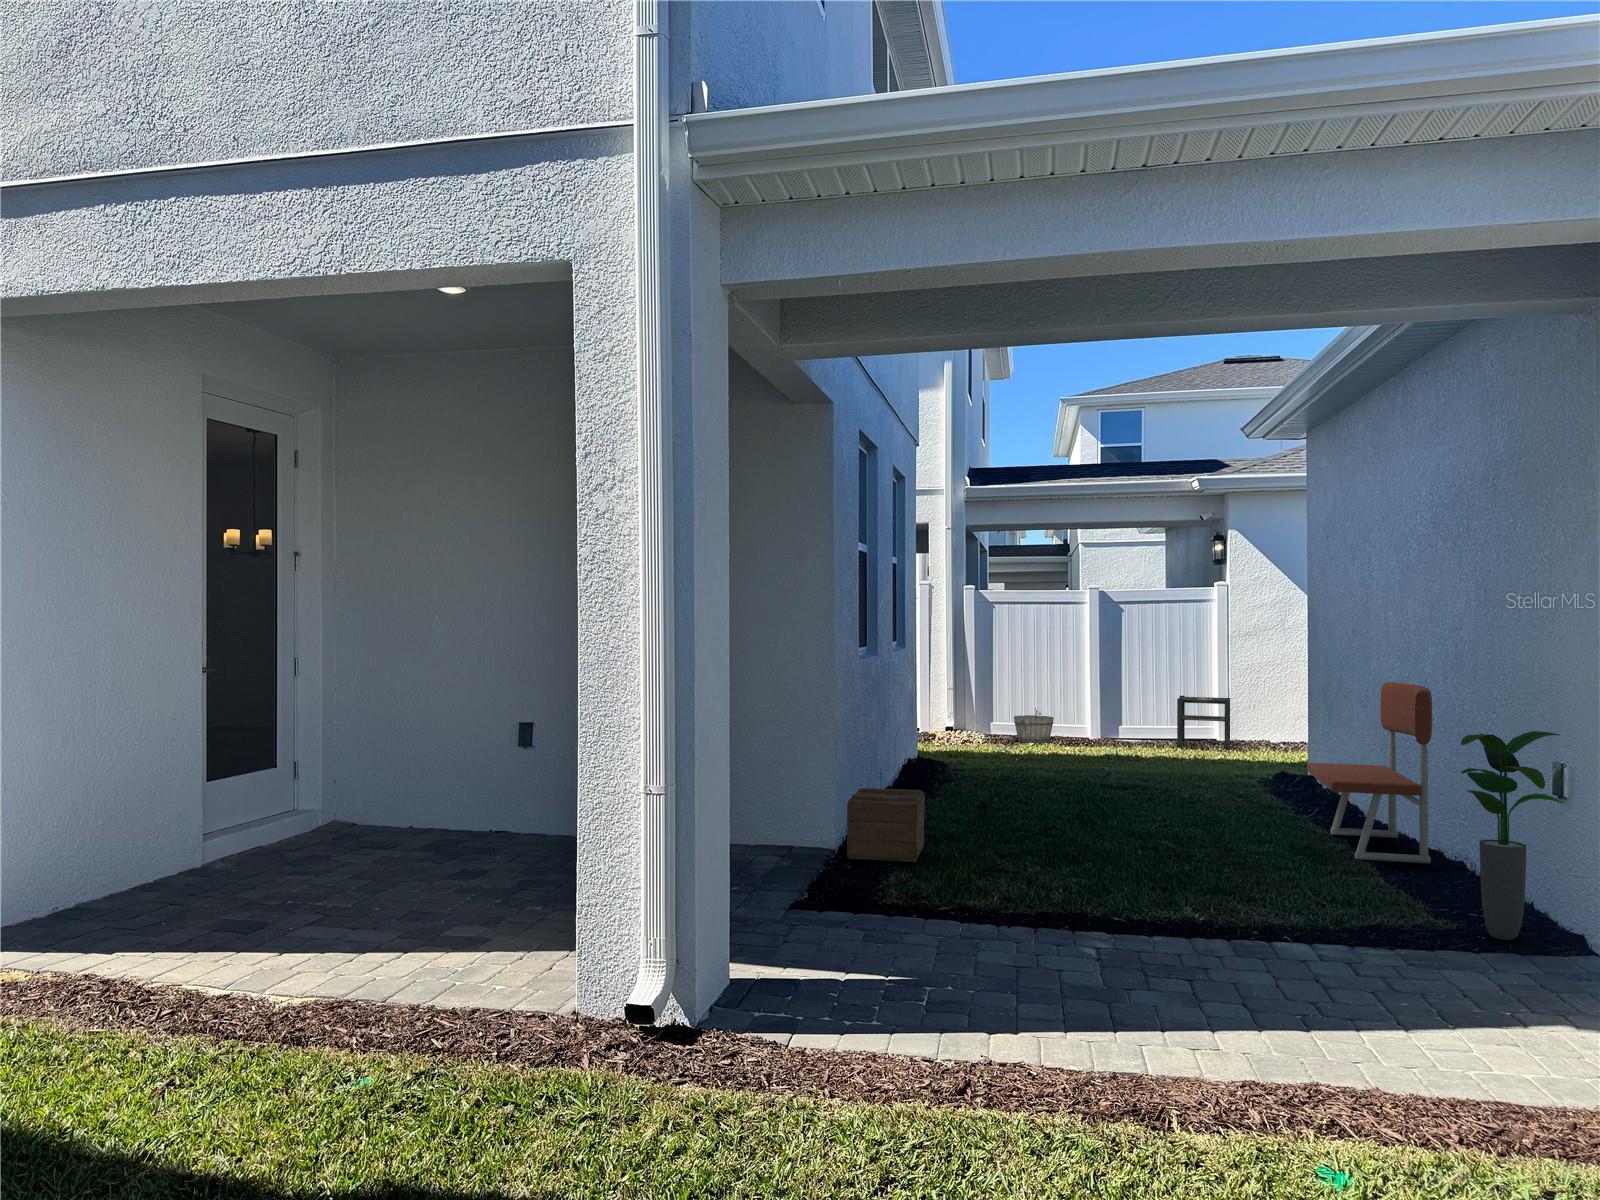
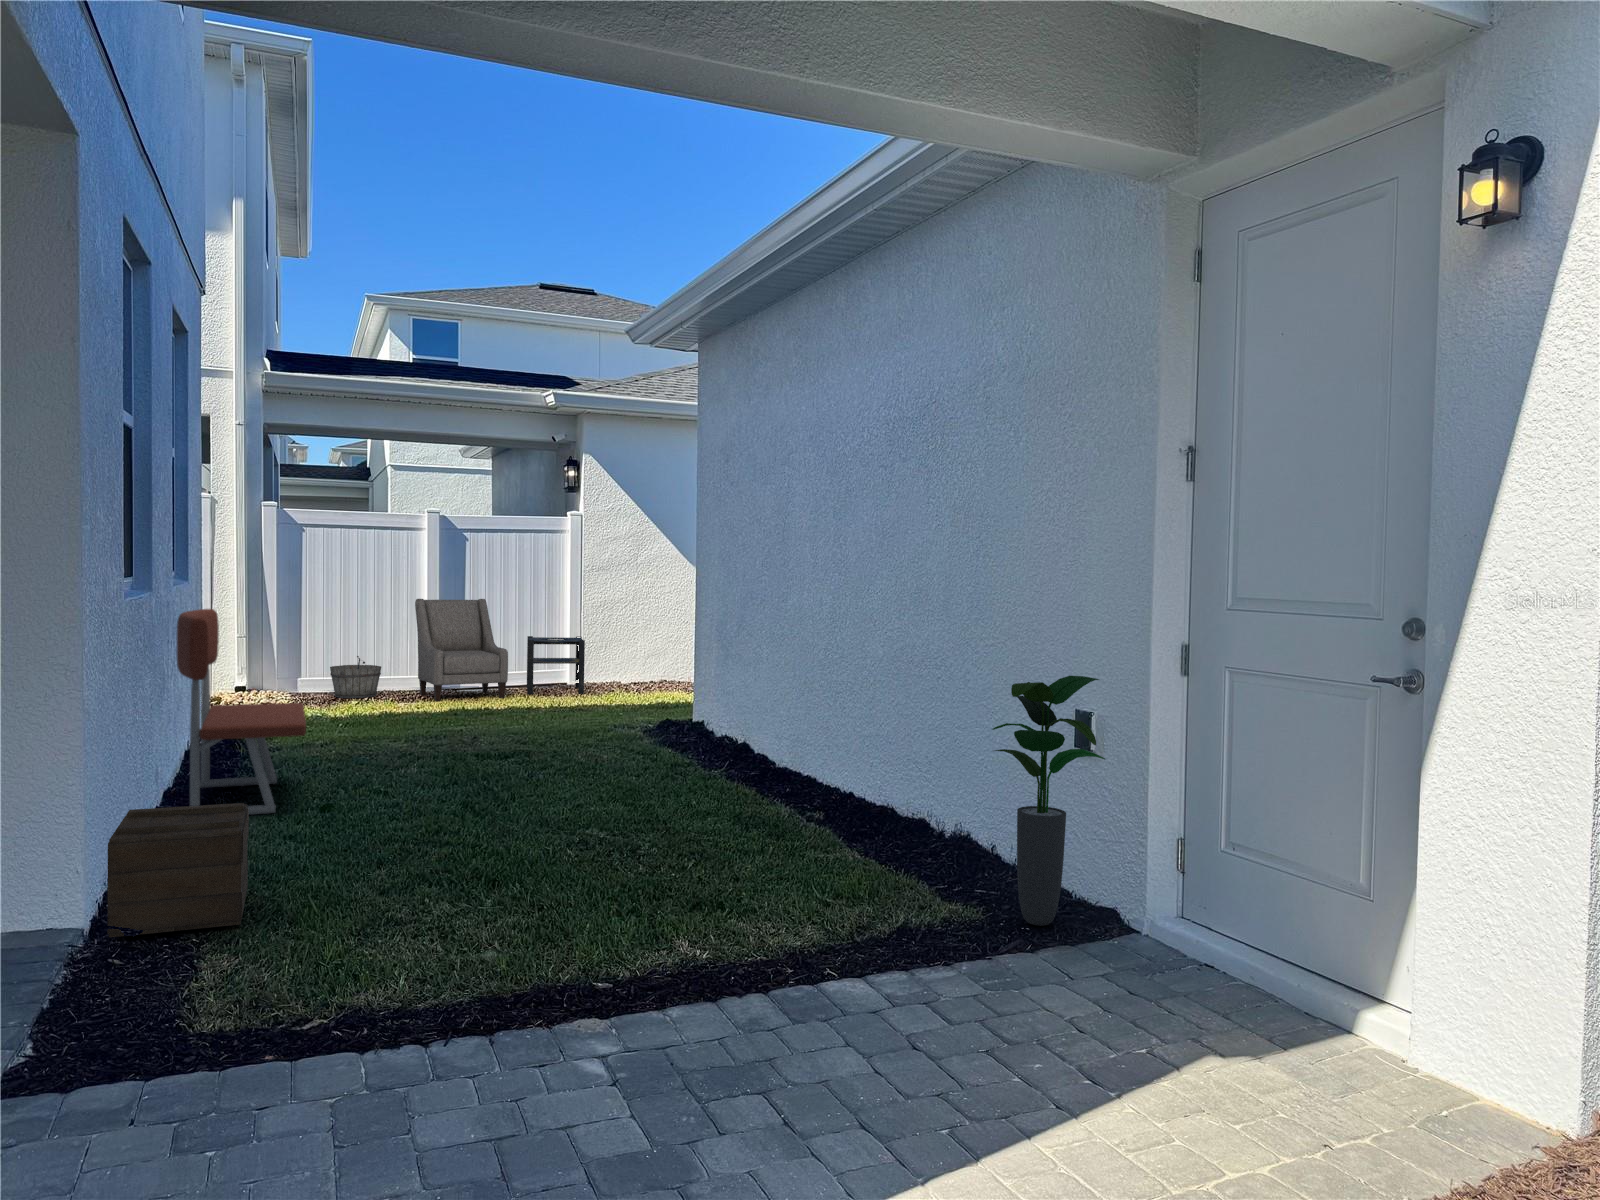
chair: none [1081,661,1158,749] -> present [415,599,508,702]
bench: present [1307,682,1432,863] -> present [177,609,306,815]

